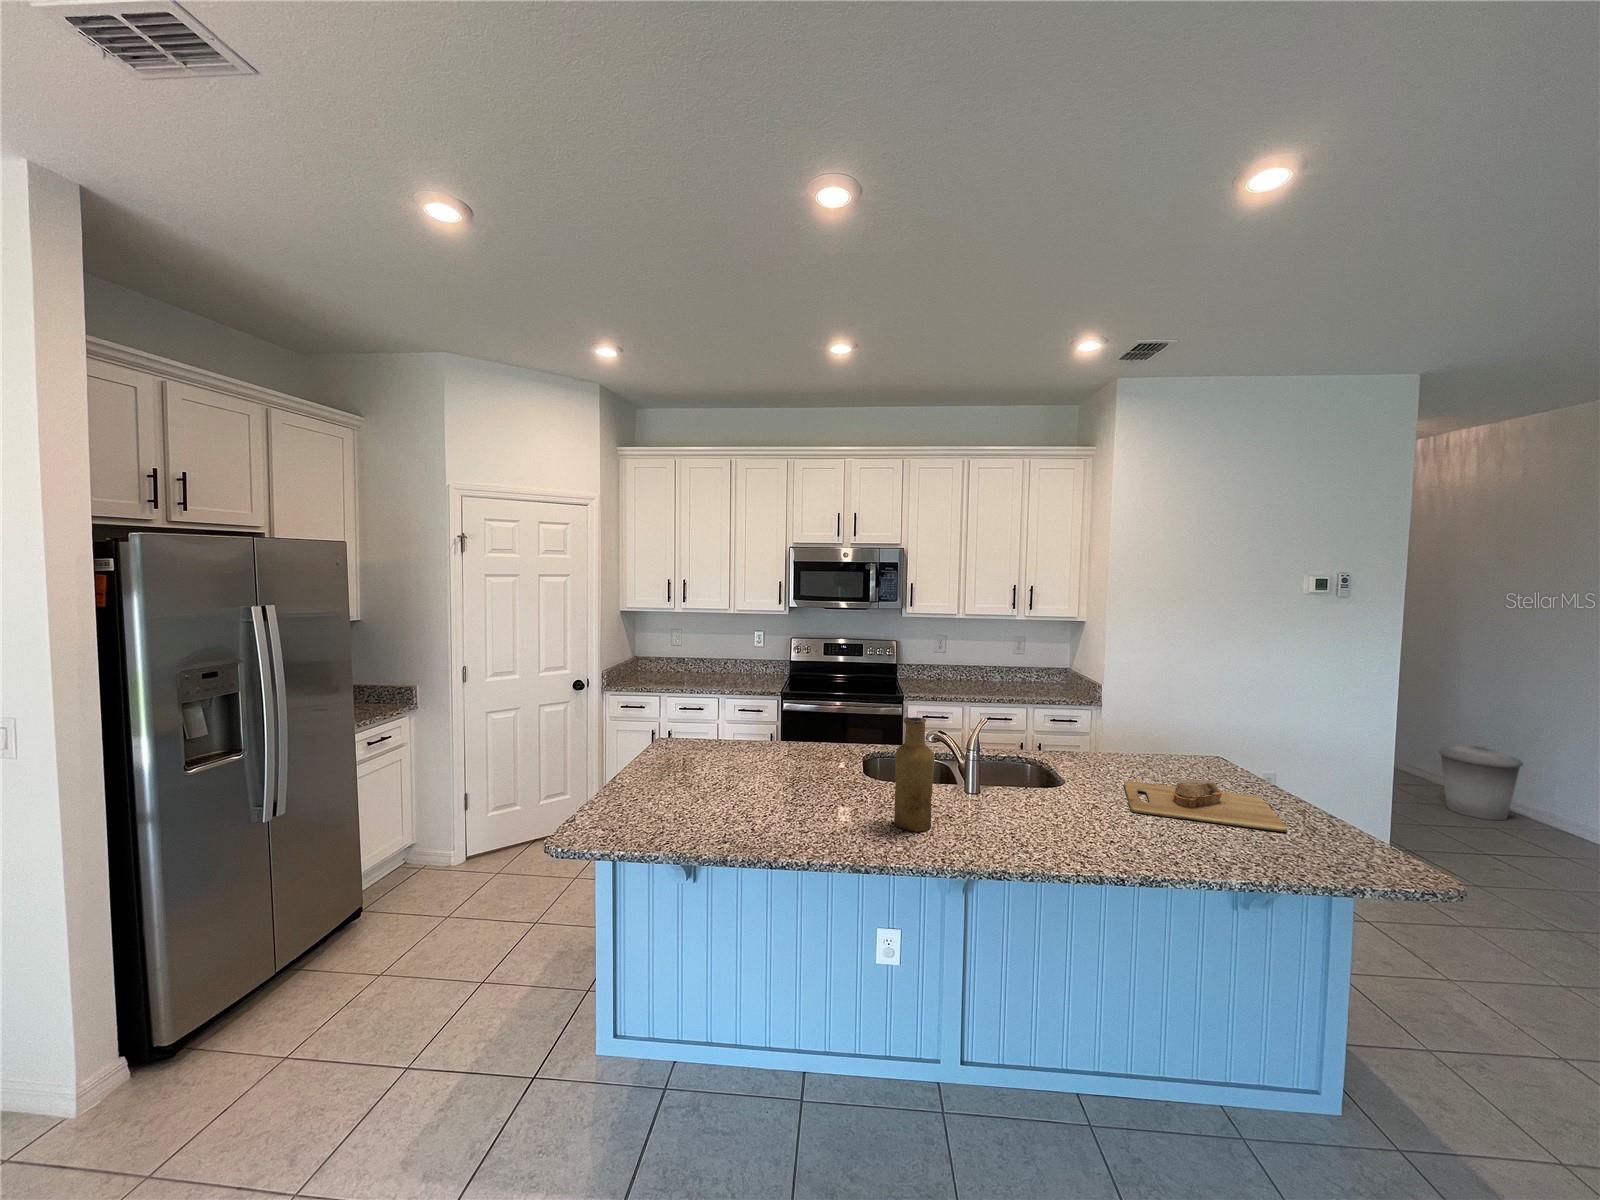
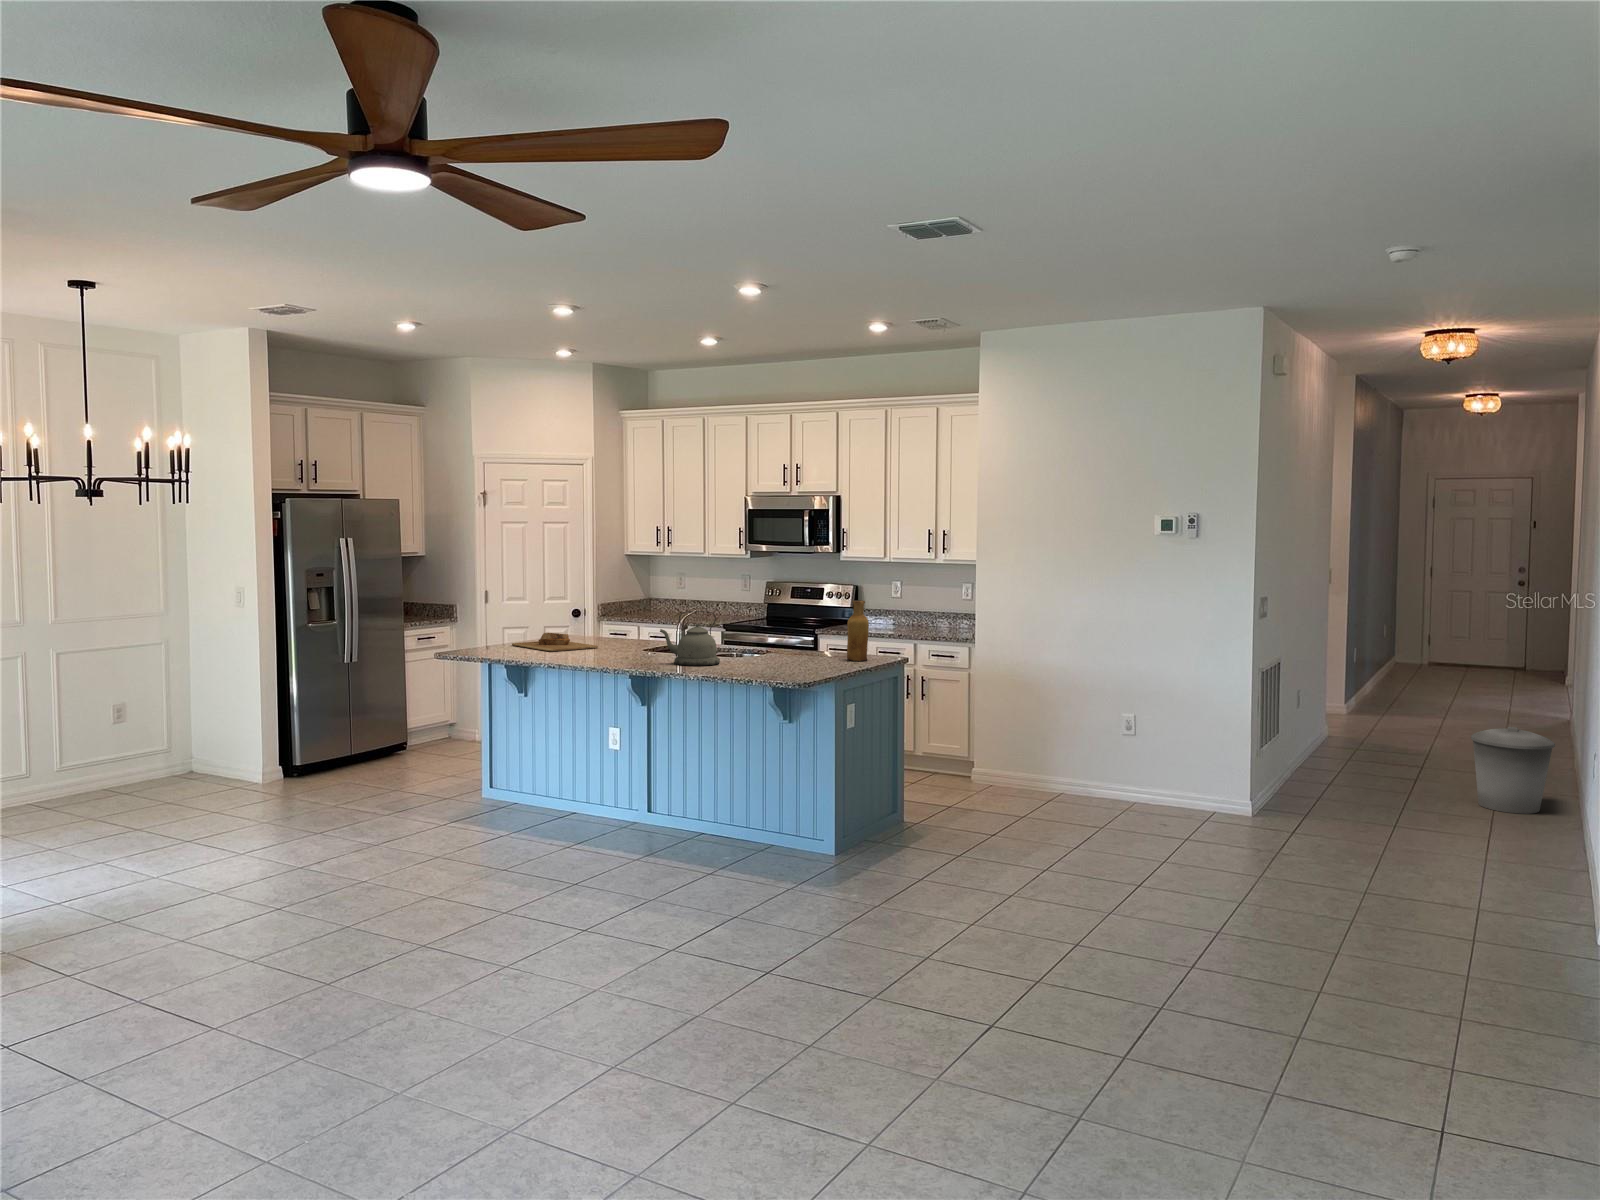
vase: present [894,717,935,832] -> present [847,600,869,661]
kettle: none [1039,732,1122,835] -> present [660,611,720,666]
cutting board: present [1124,780,1287,832] -> present [512,633,598,651]

